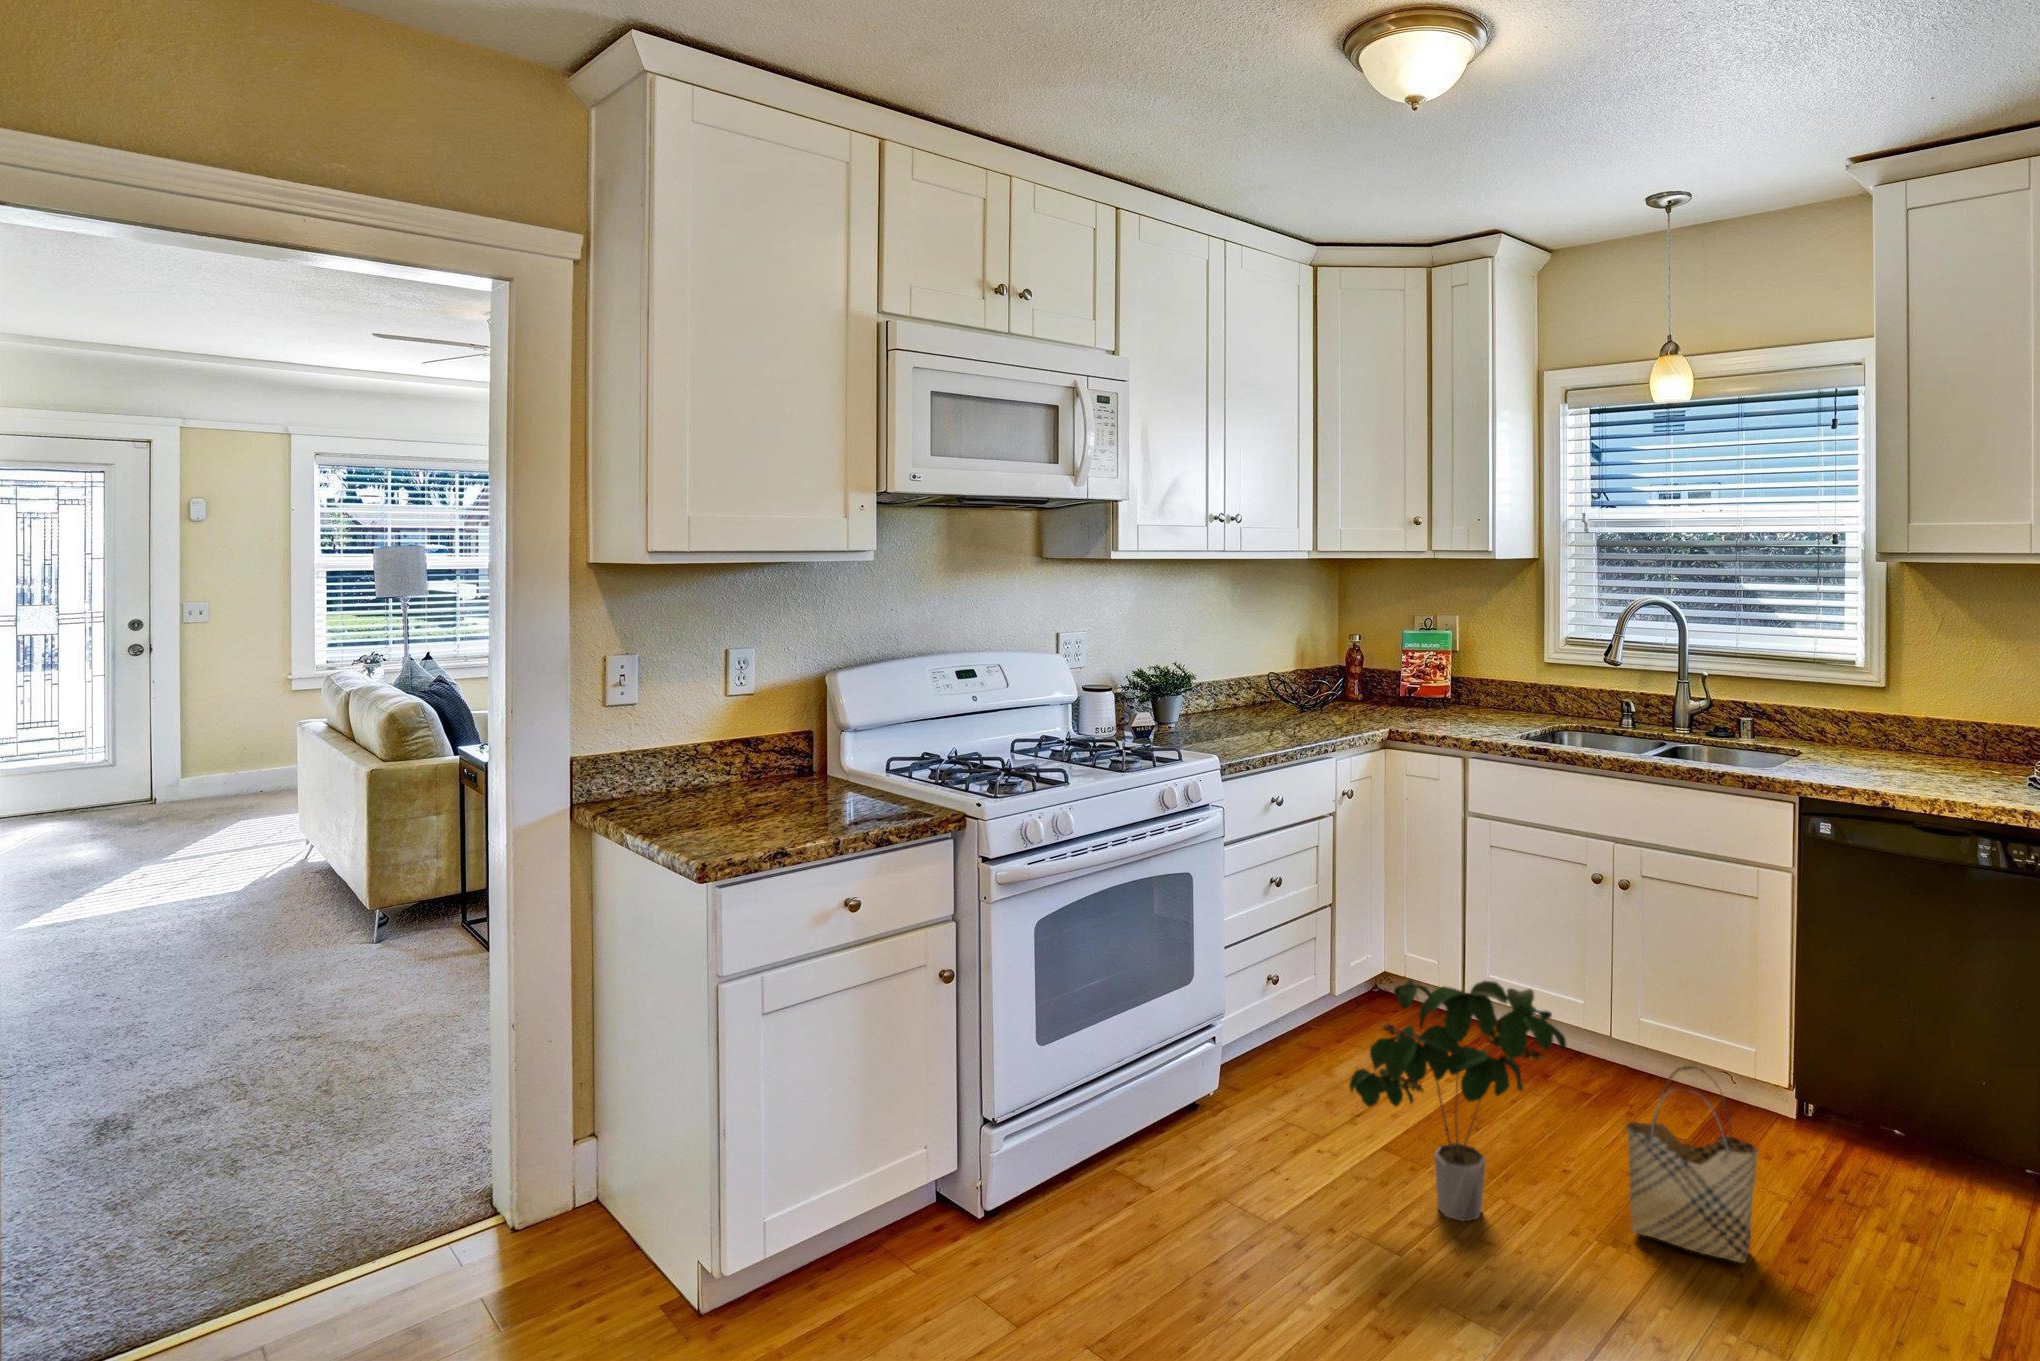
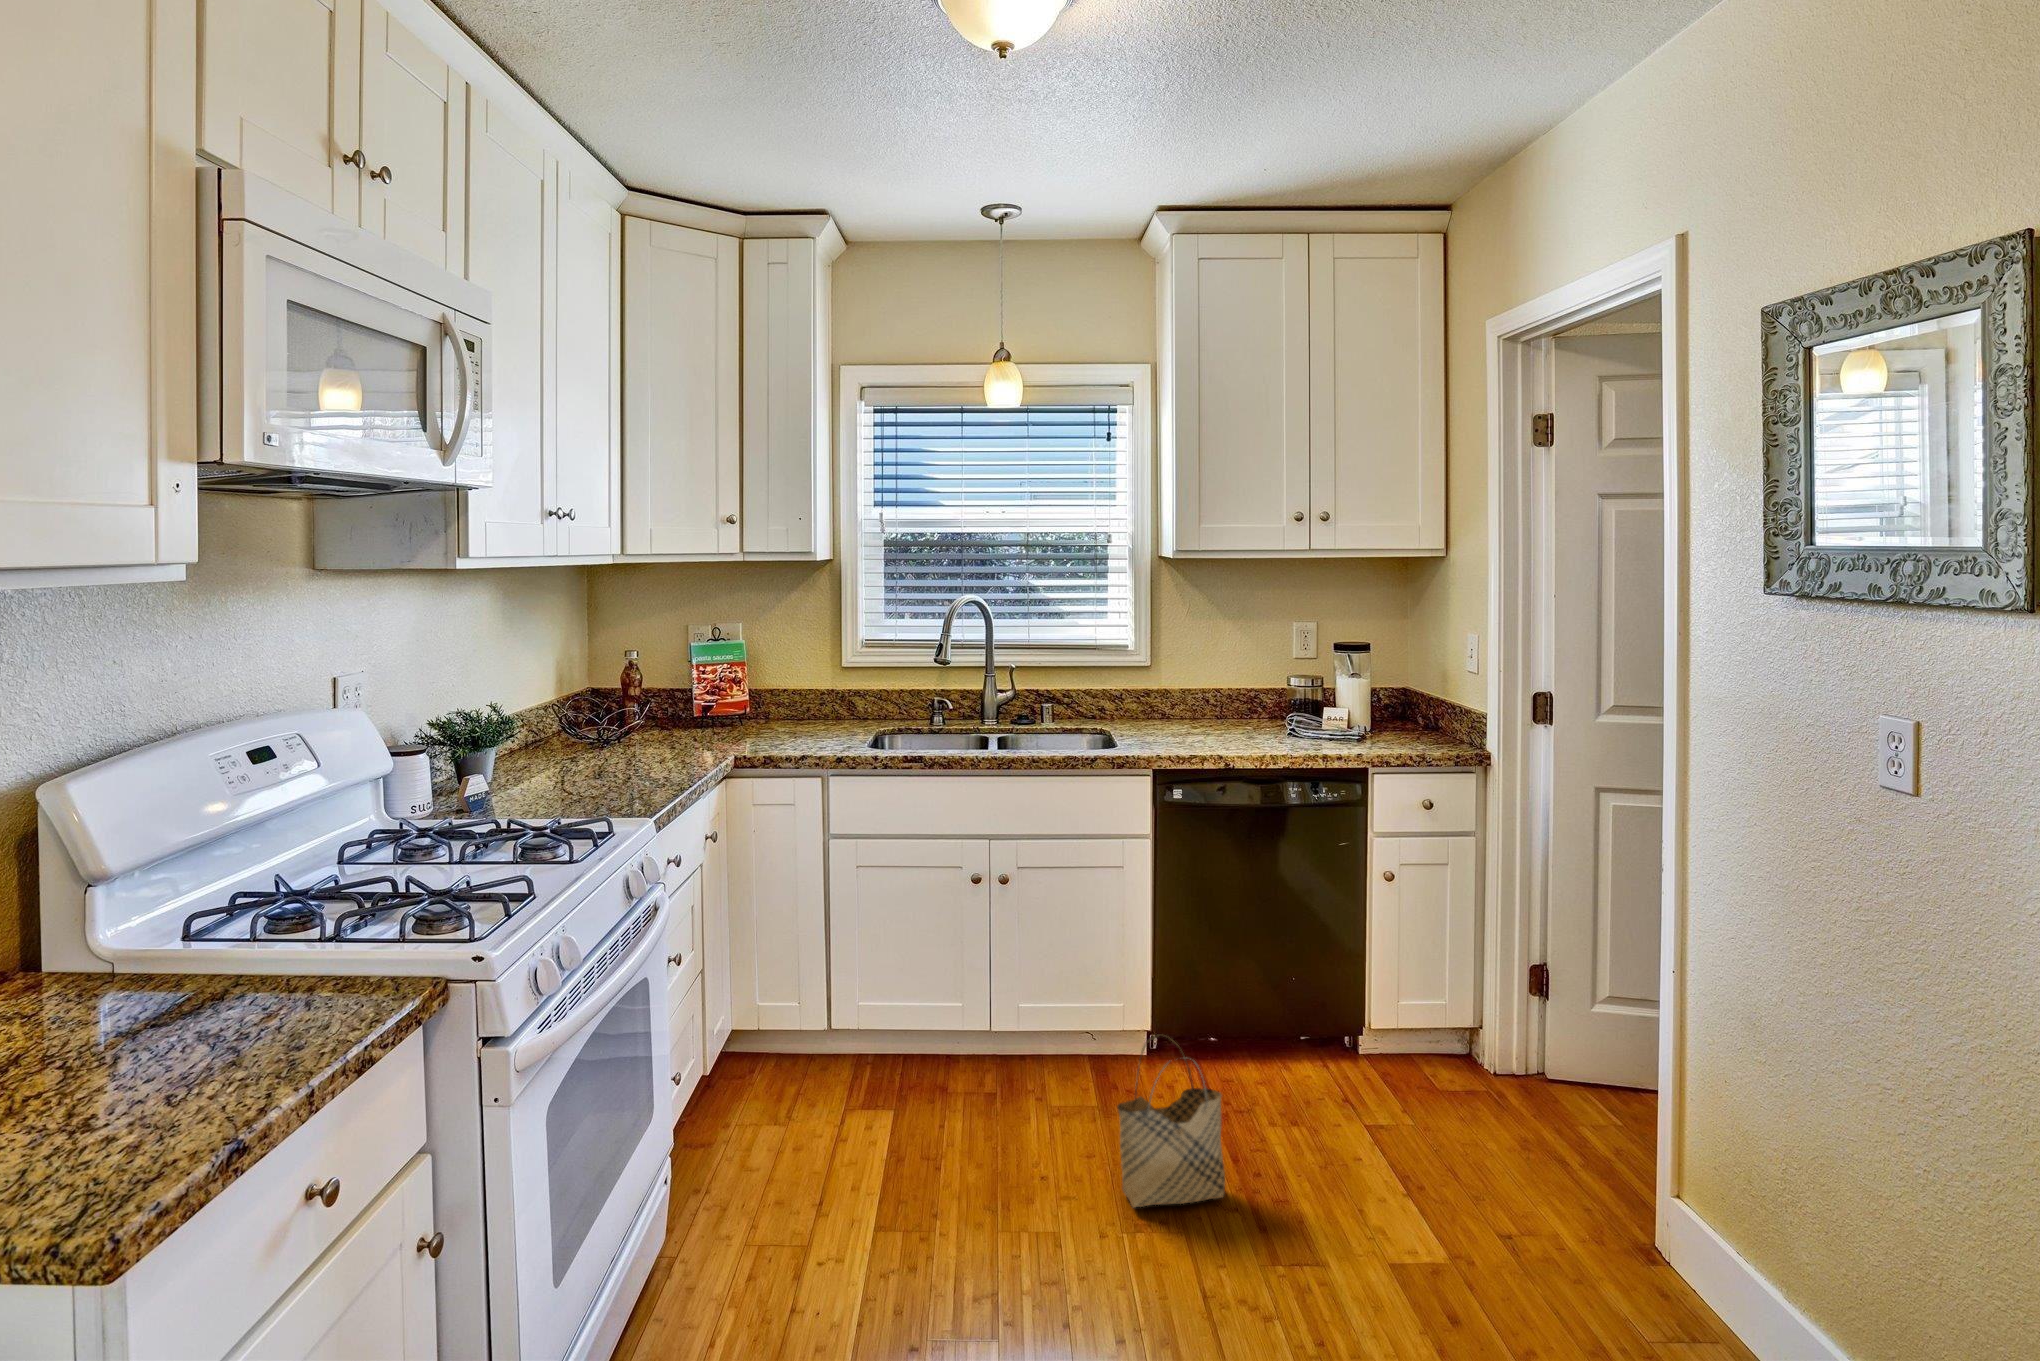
potted plant: present [1349,980,1566,1221] -> none [879,1003,1069,1266]

